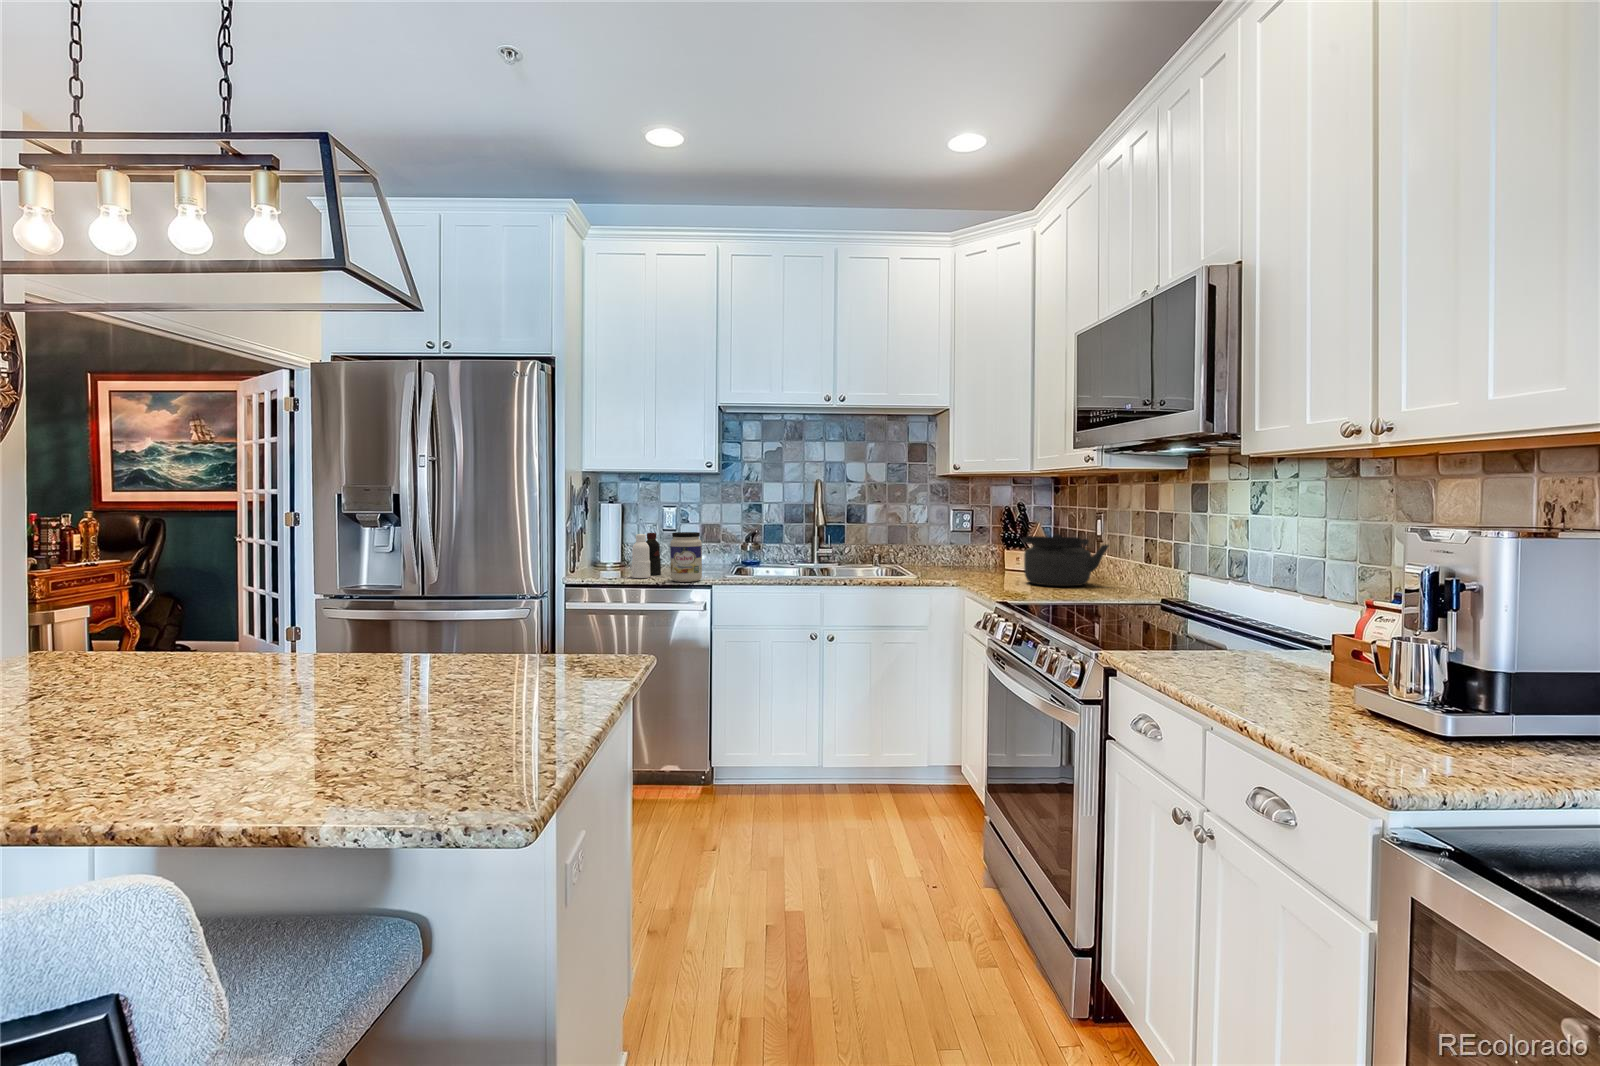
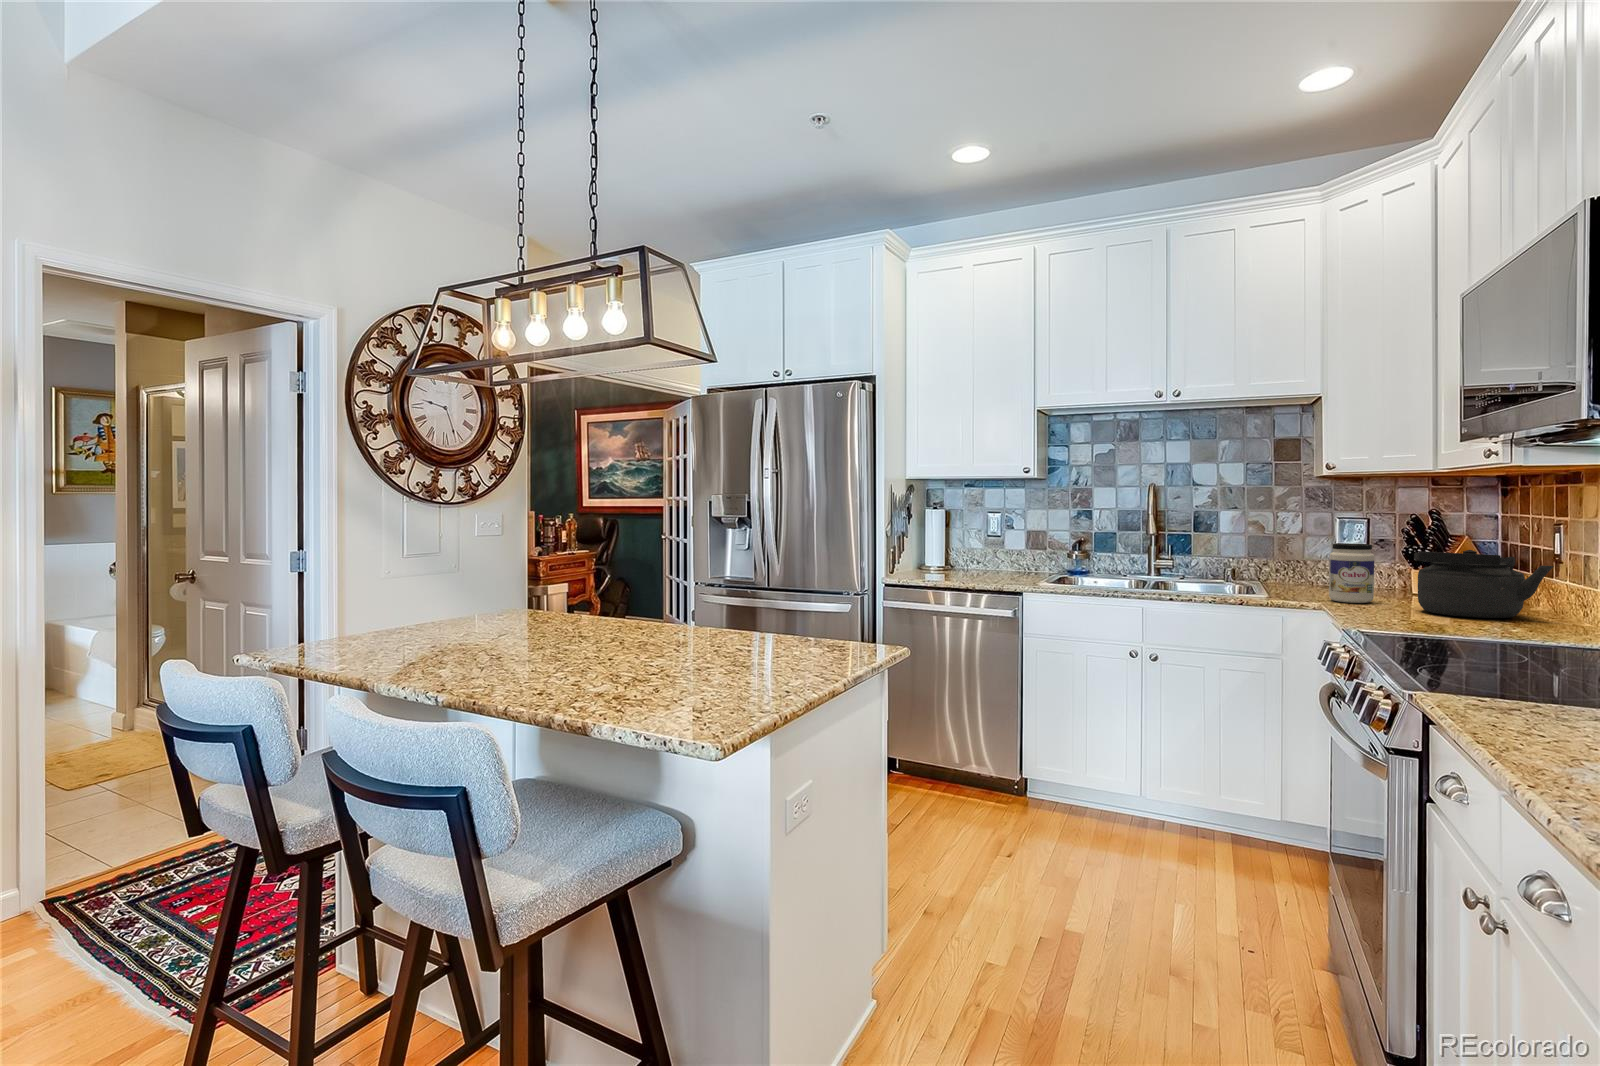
jar: present [670,532,702,582] -> present [1329,544,1374,603]
bottle: present [632,533,661,578] -> none [948,538,978,582]

